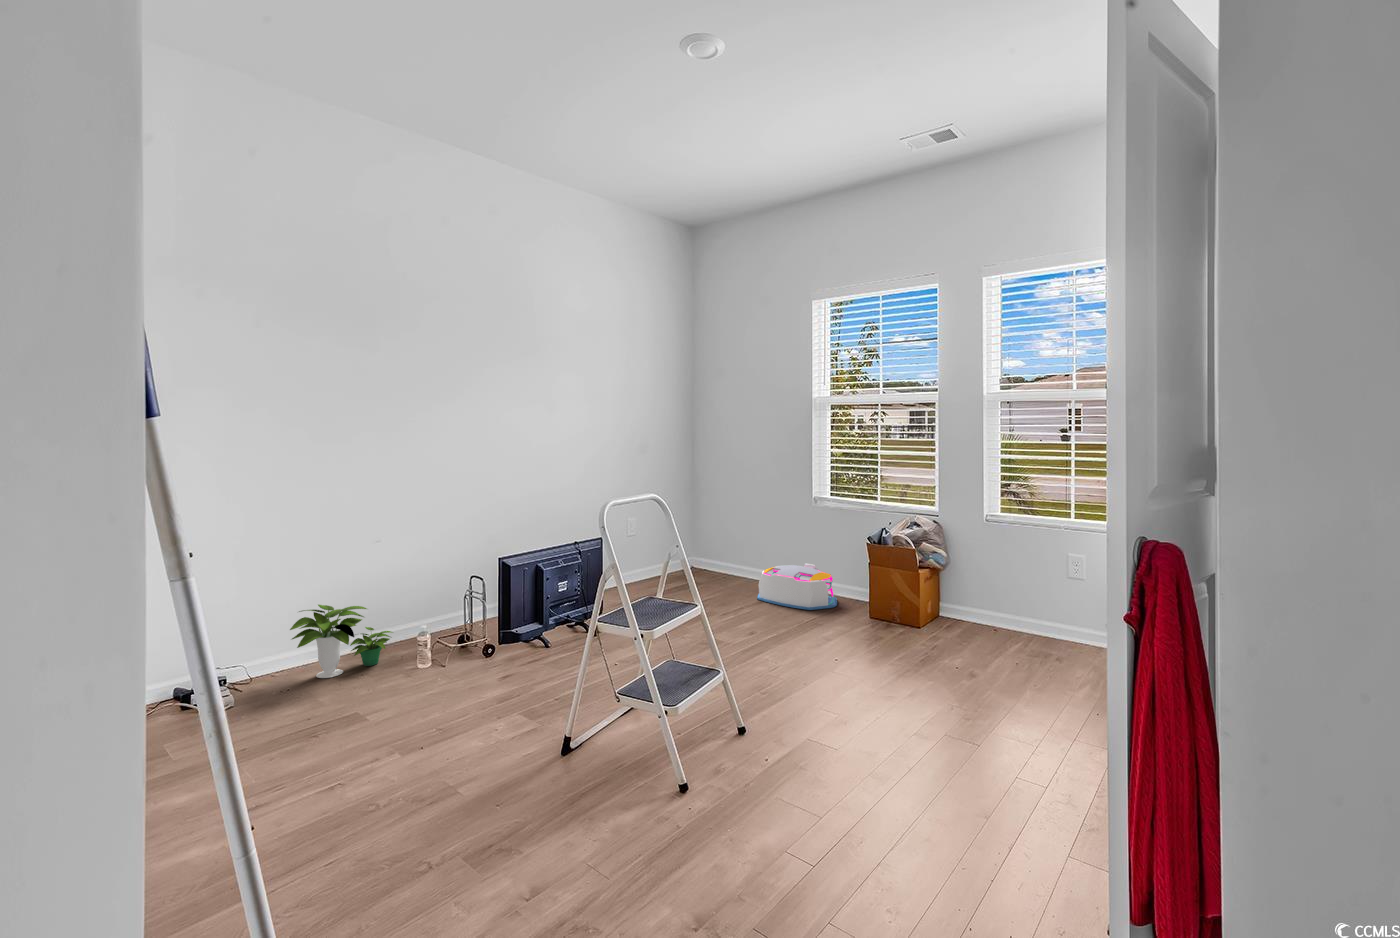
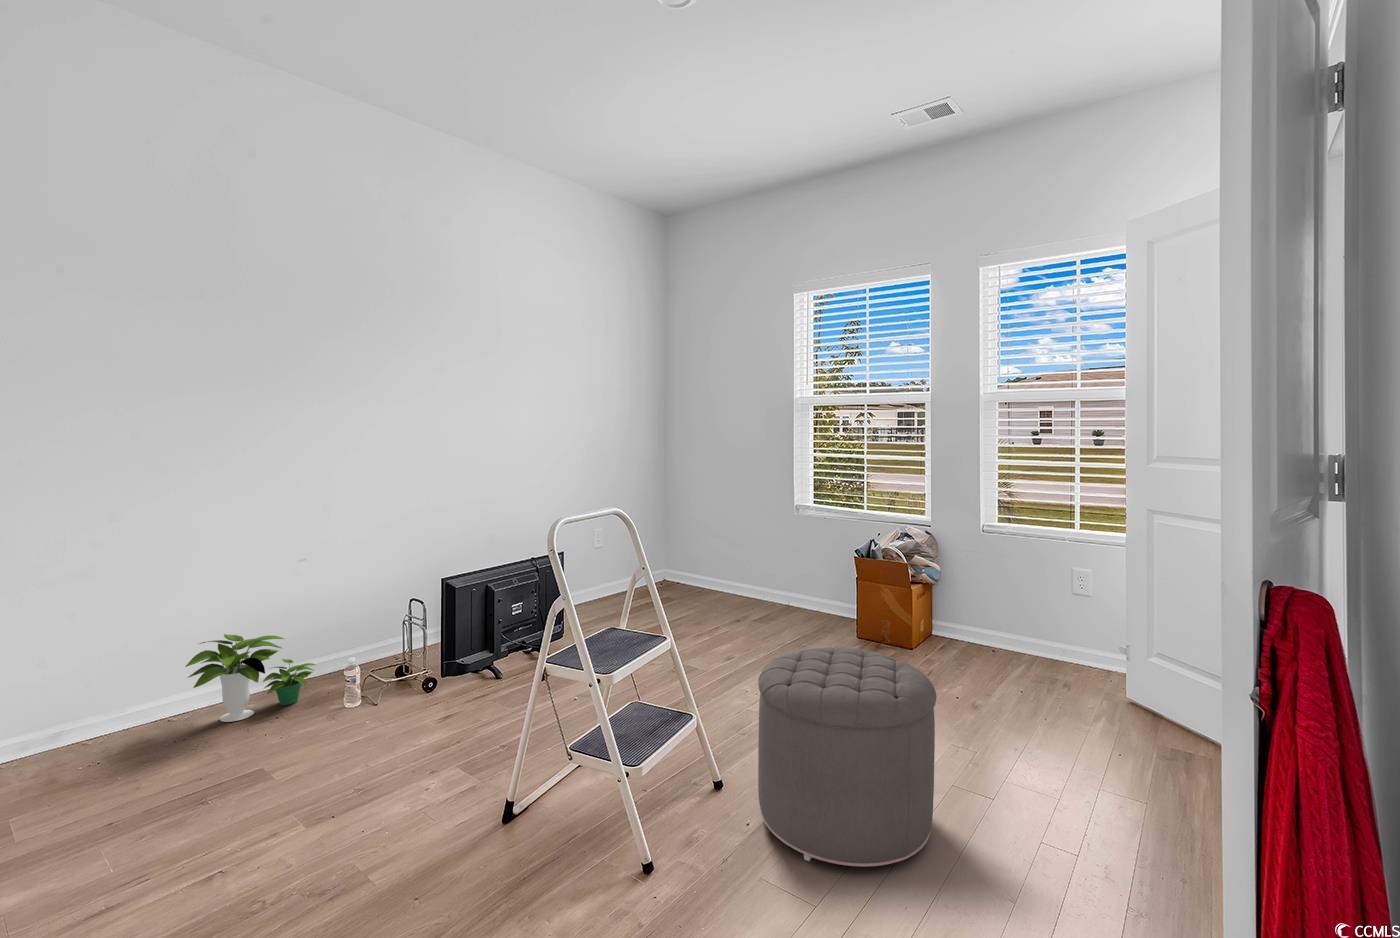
storage bin: present [757,563,837,610] -> none [734,577,821,629]
ottoman: none [773,615,922,790] -> present [758,647,936,867]

